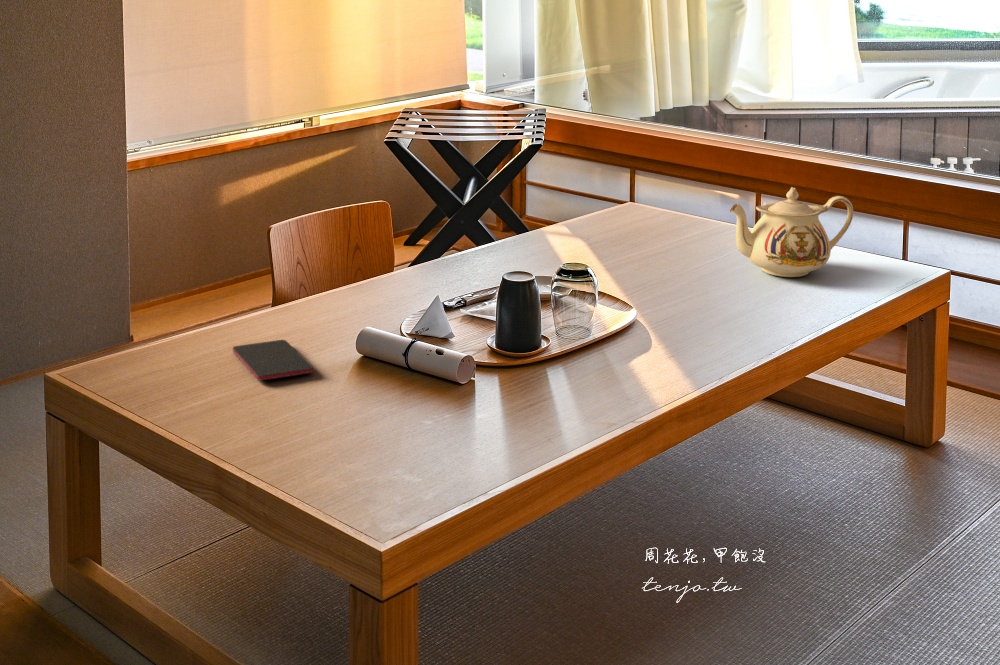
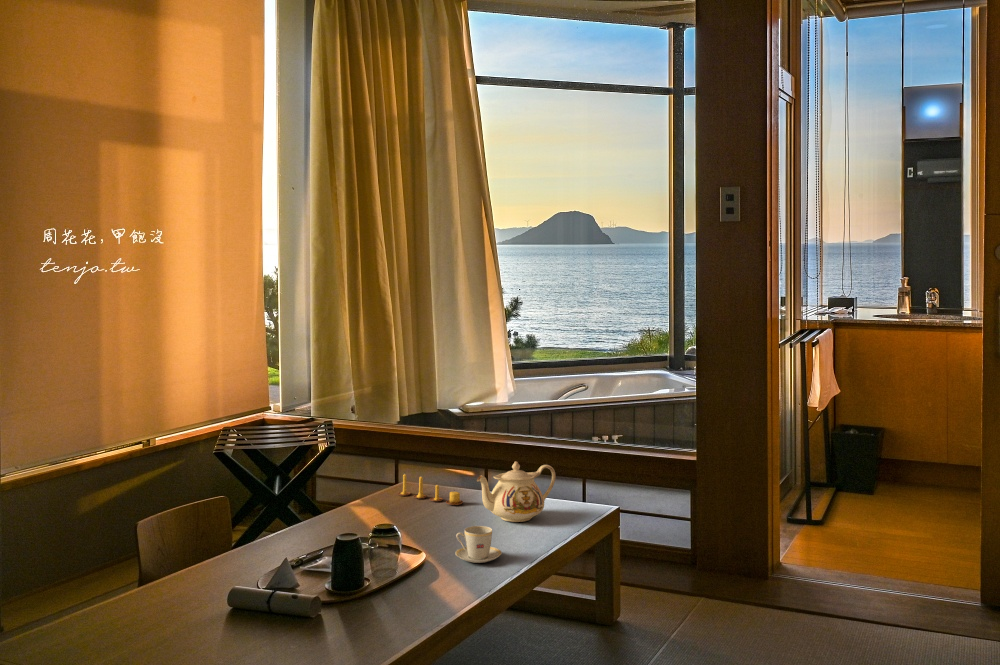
candle: none [619,189,711,243] -> present [398,474,463,505]
teacup: none [681,278,750,331] -> present [455,526,502,563]
smartphone: present [233,340,313,381] -> none [135,602,201,634]

